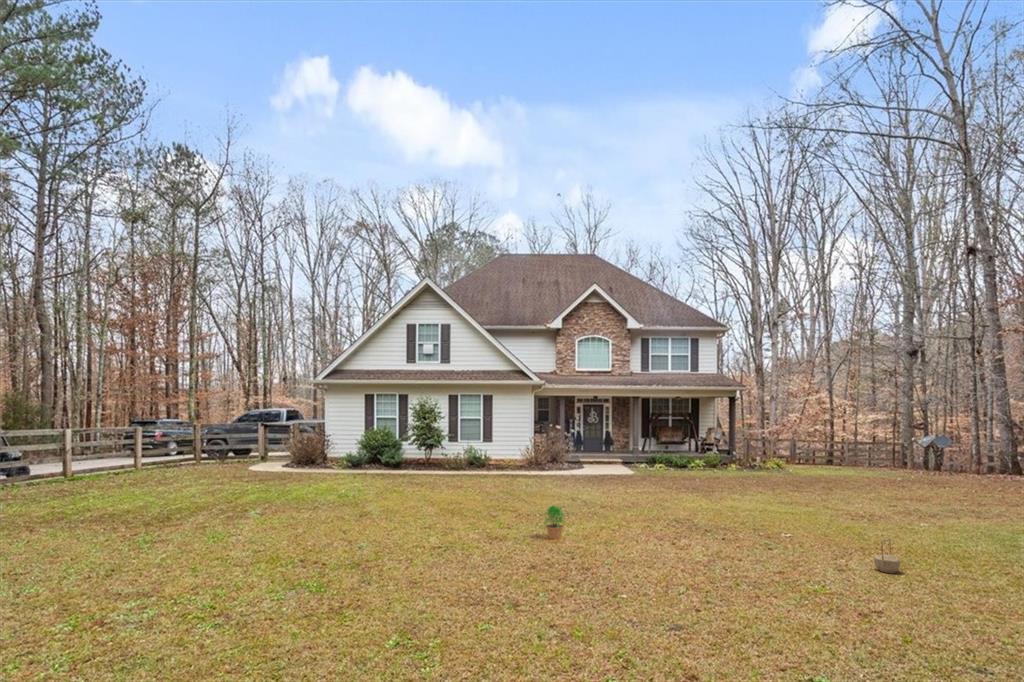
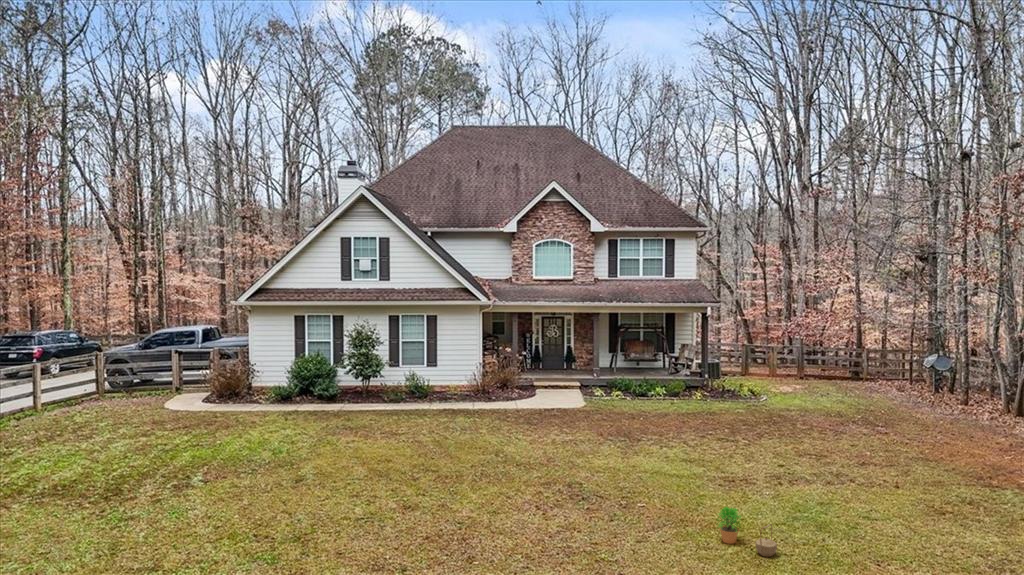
potted plant: present [544,506,565,539] -> present [718,507,741,544]

